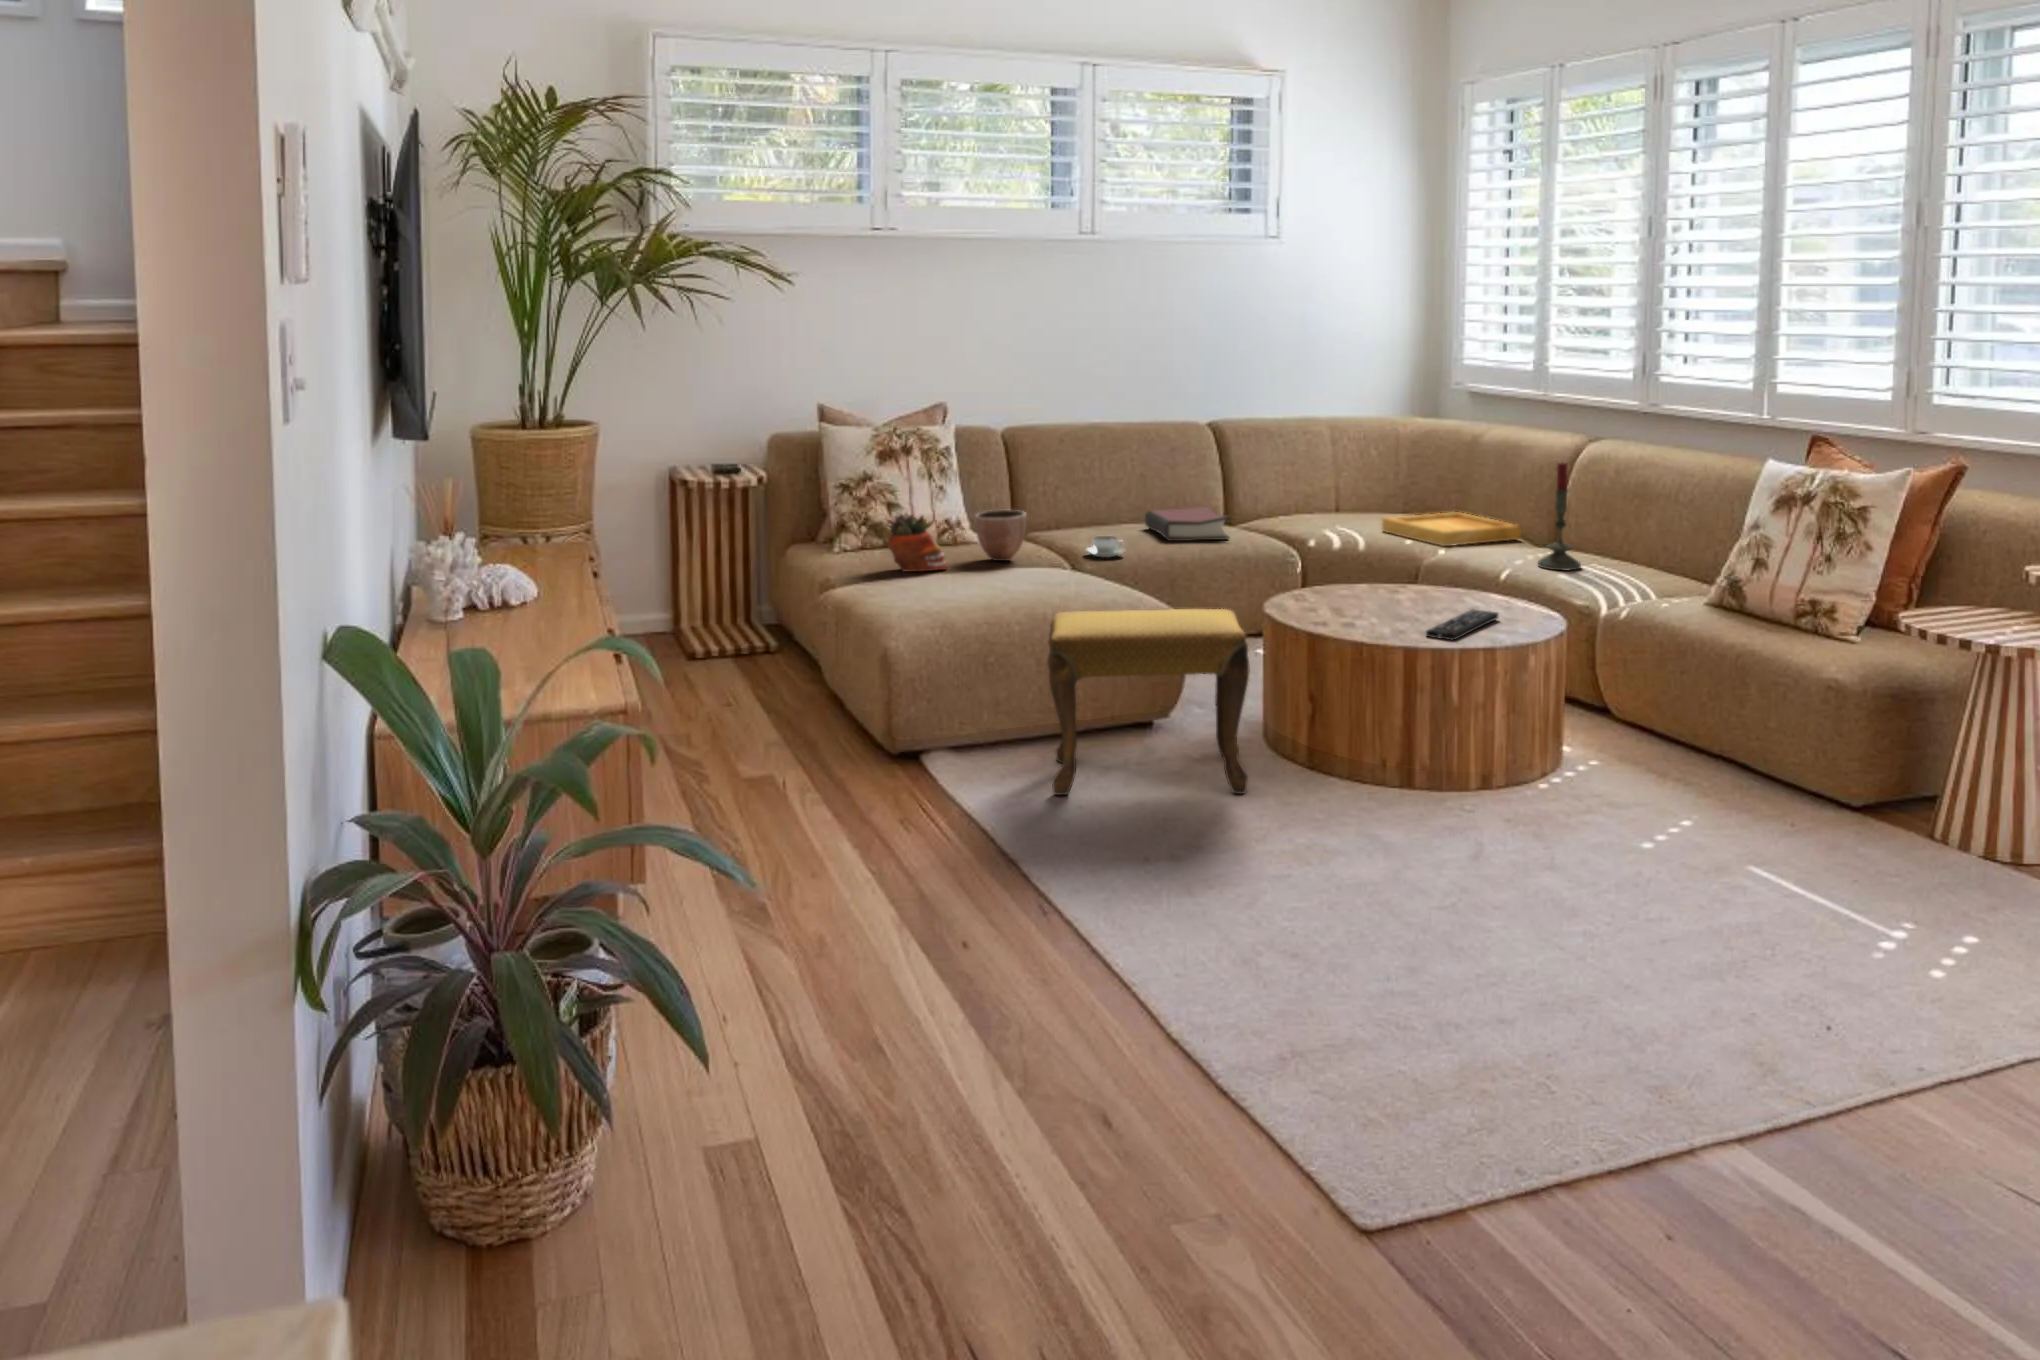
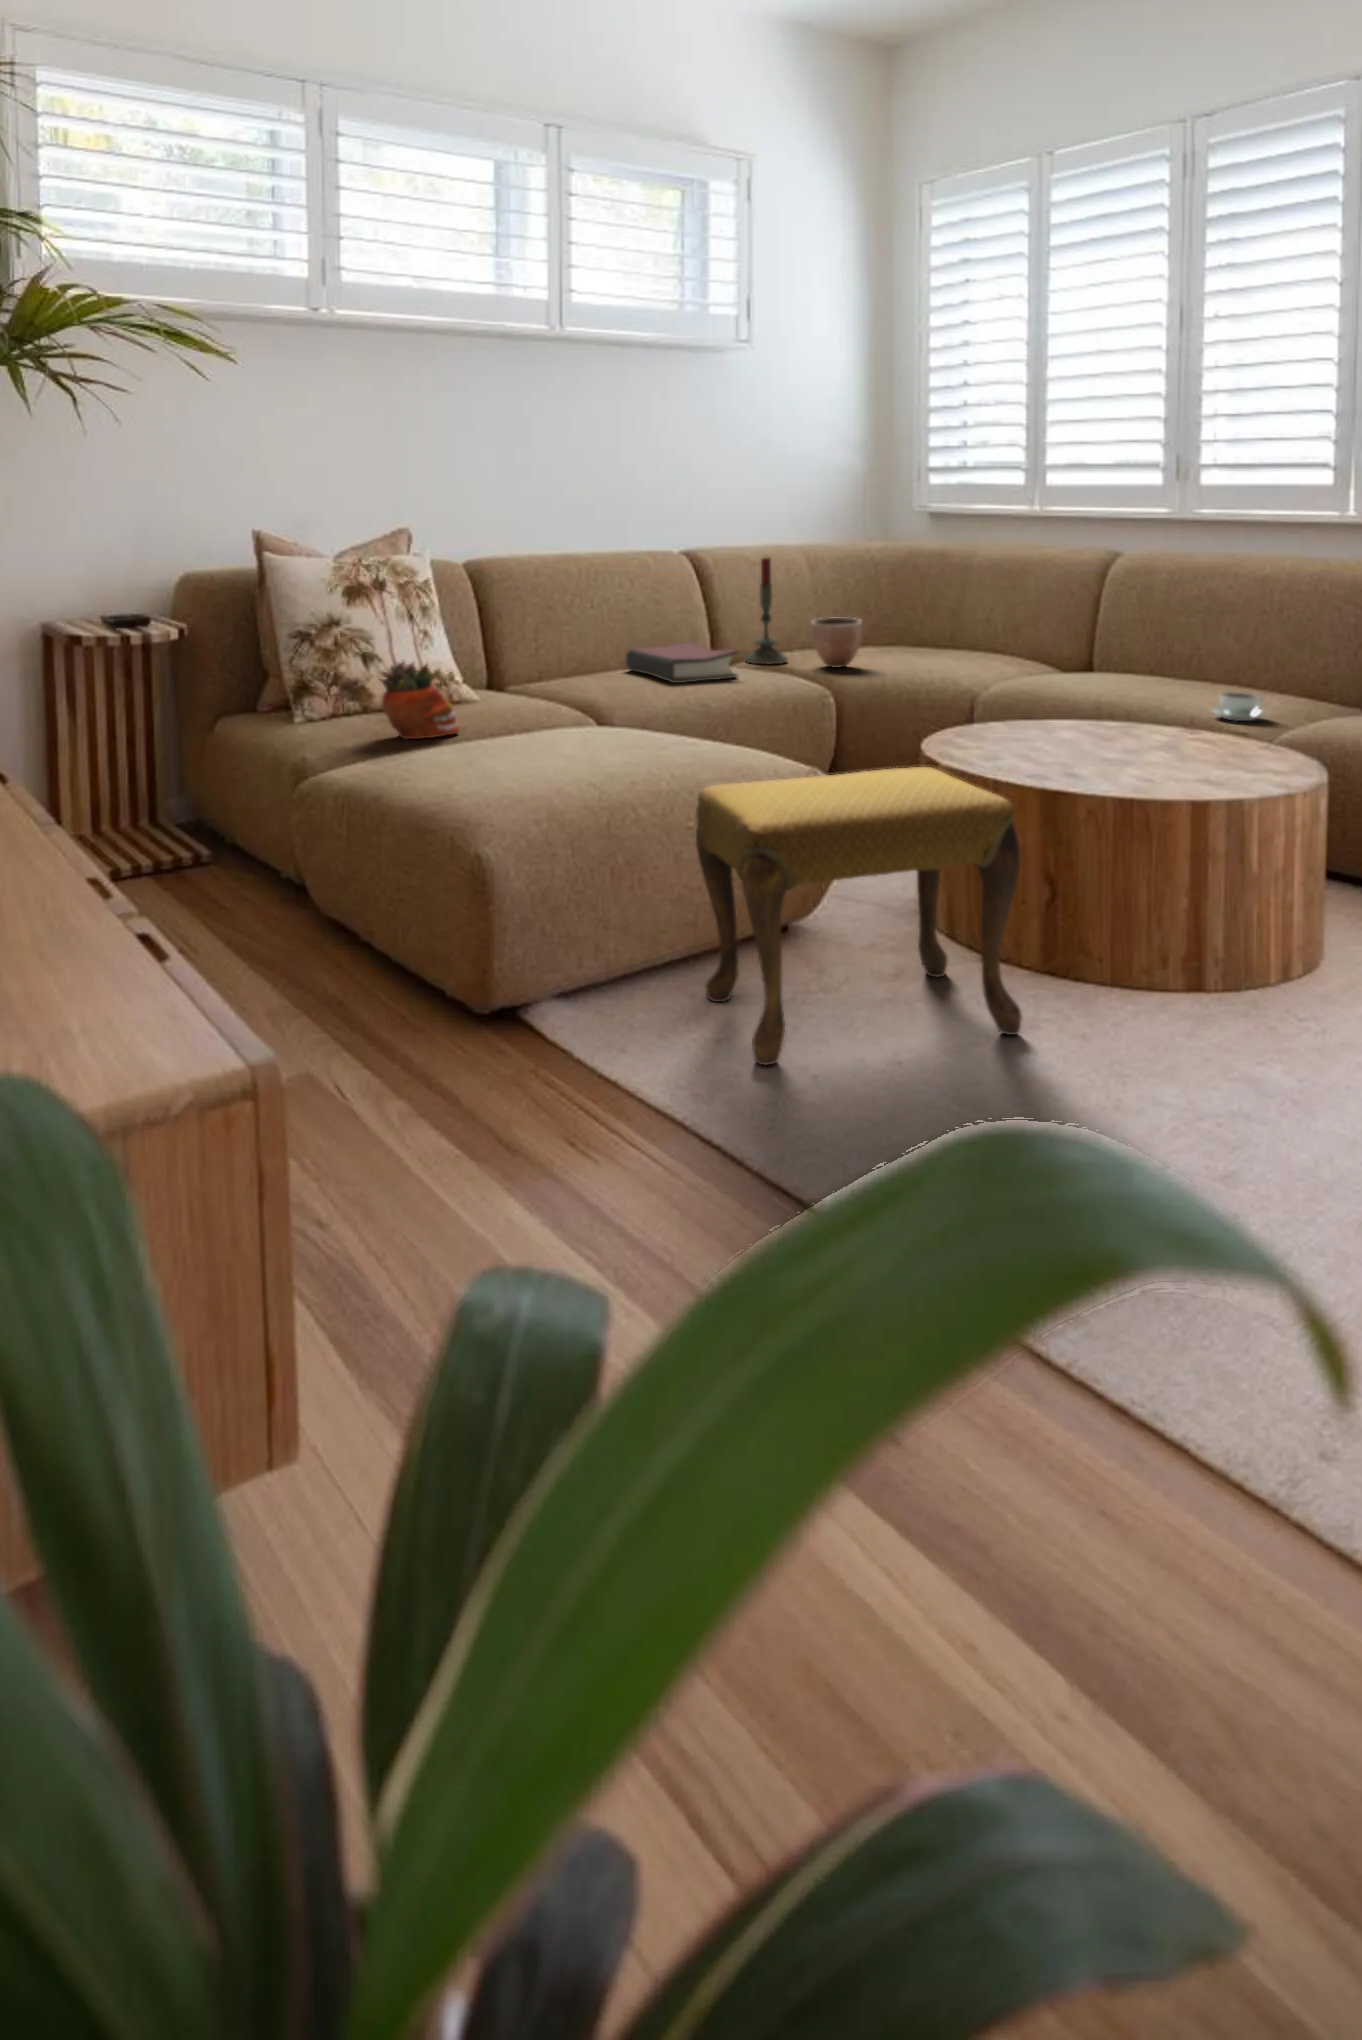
candle: present [1538,463,1581,570] -> present [745,557,787,665]
decorative bowl: present [976,510,1026,561] -> present [812,618,862,668]
tray: present [1382,512,1521,546] -> none [879,636,1035,673]
coffee cup: present [1086,536,1124,558] -> present [1210,692,1267,721]
remote control: present [1426,609,1498,640] -> none [1178,745,1231,790]

